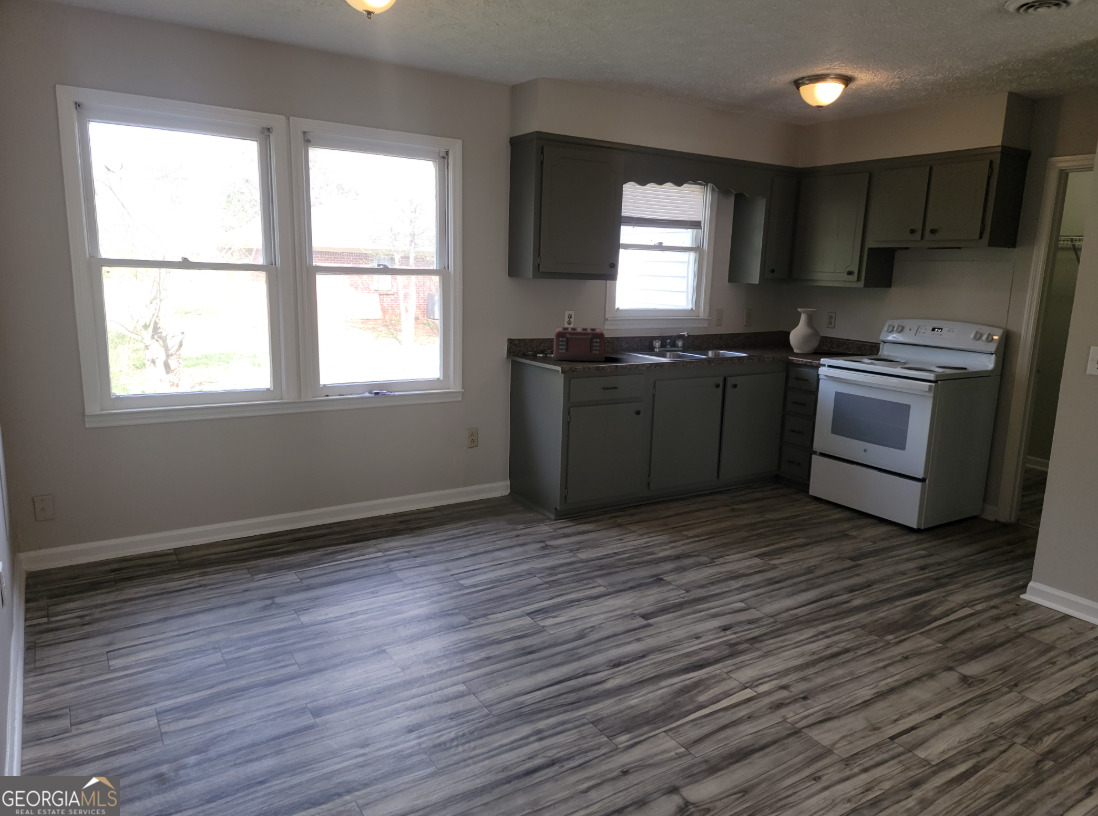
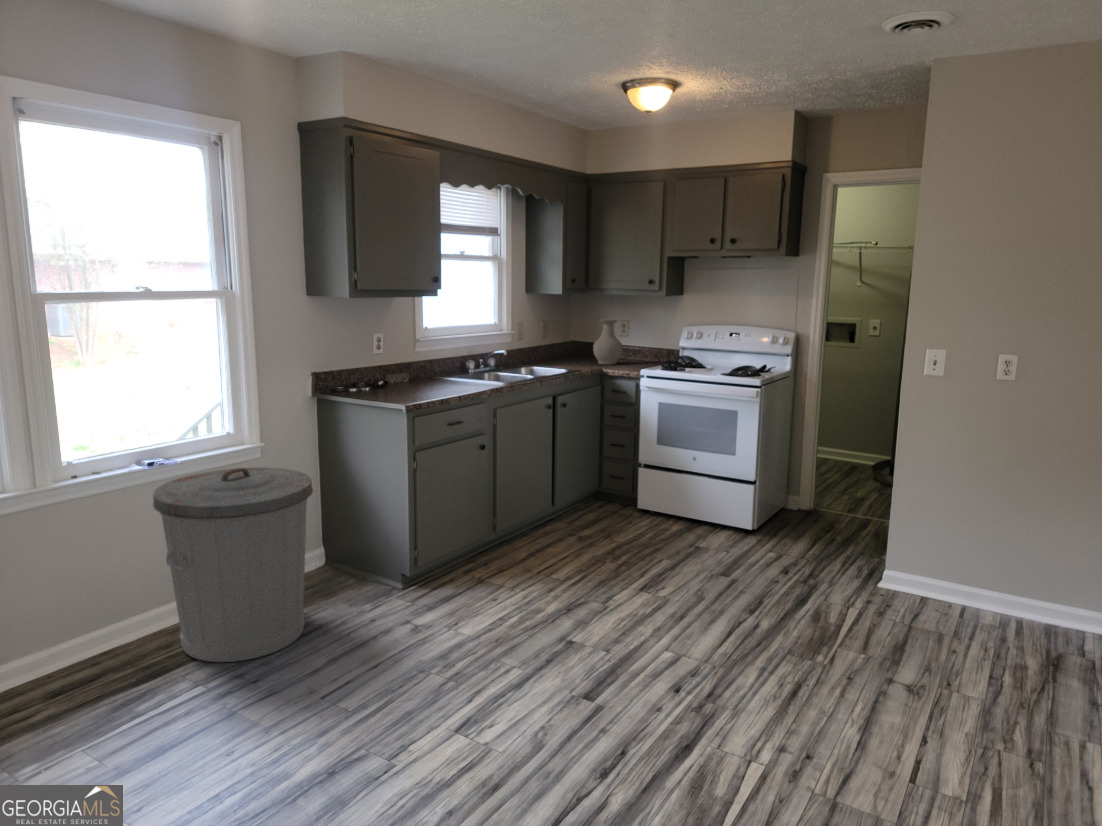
toaster: present [553,327,605,361] -> none [366,353,437,395]
trash can: none [368,403,480,544] -> present [153,468,313,662]

